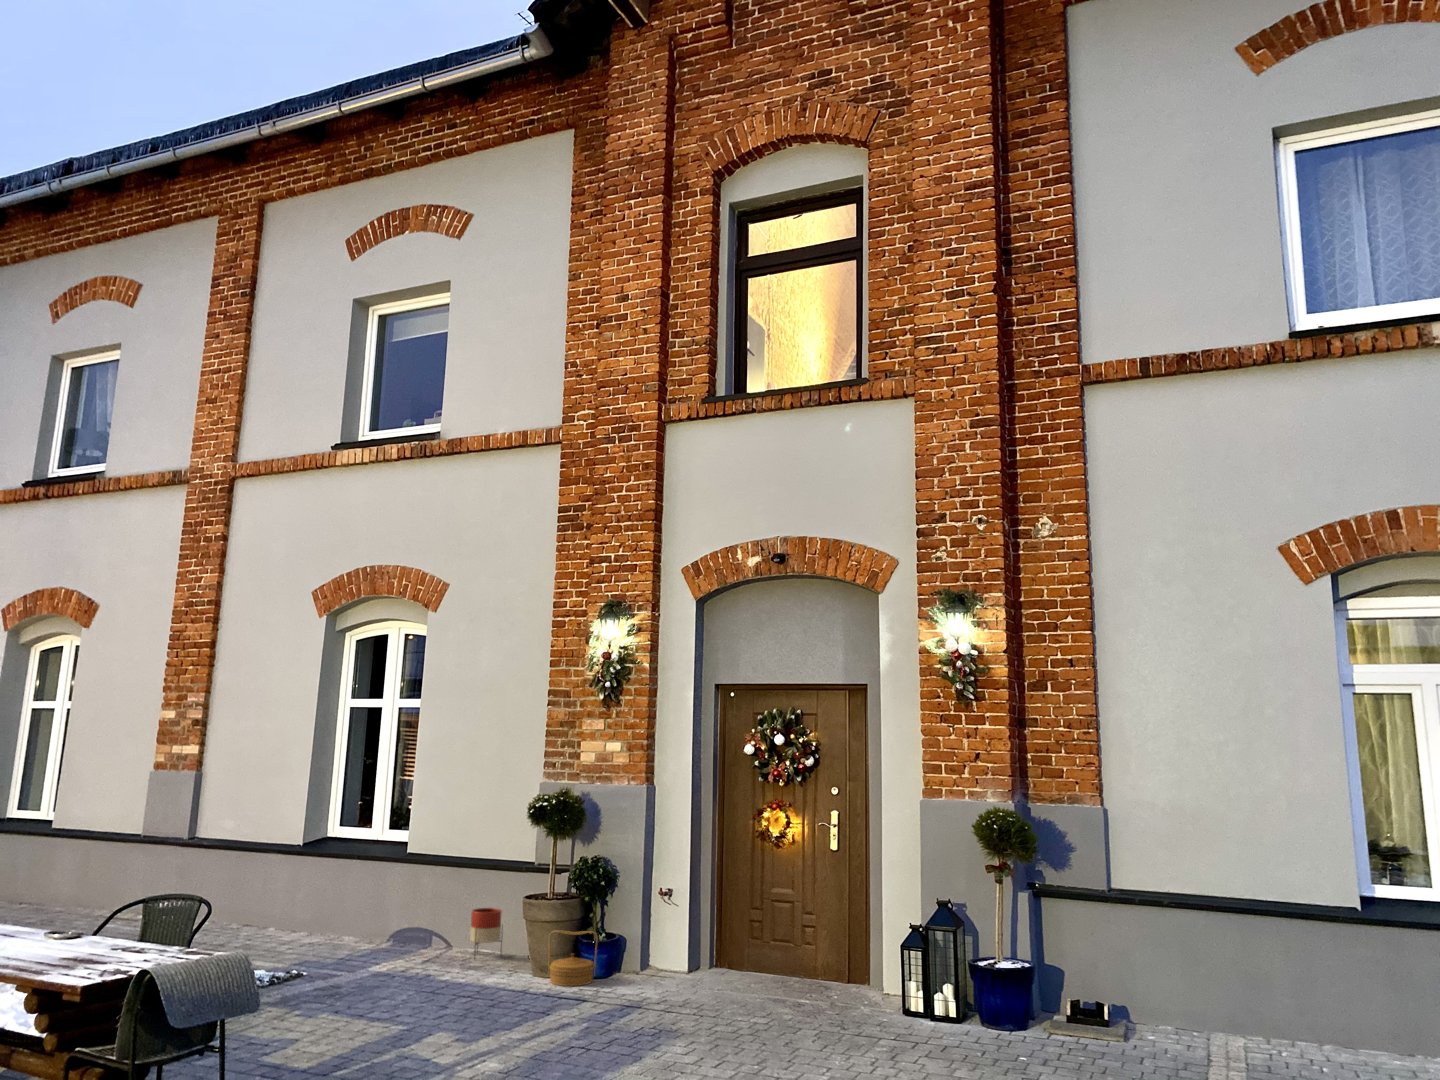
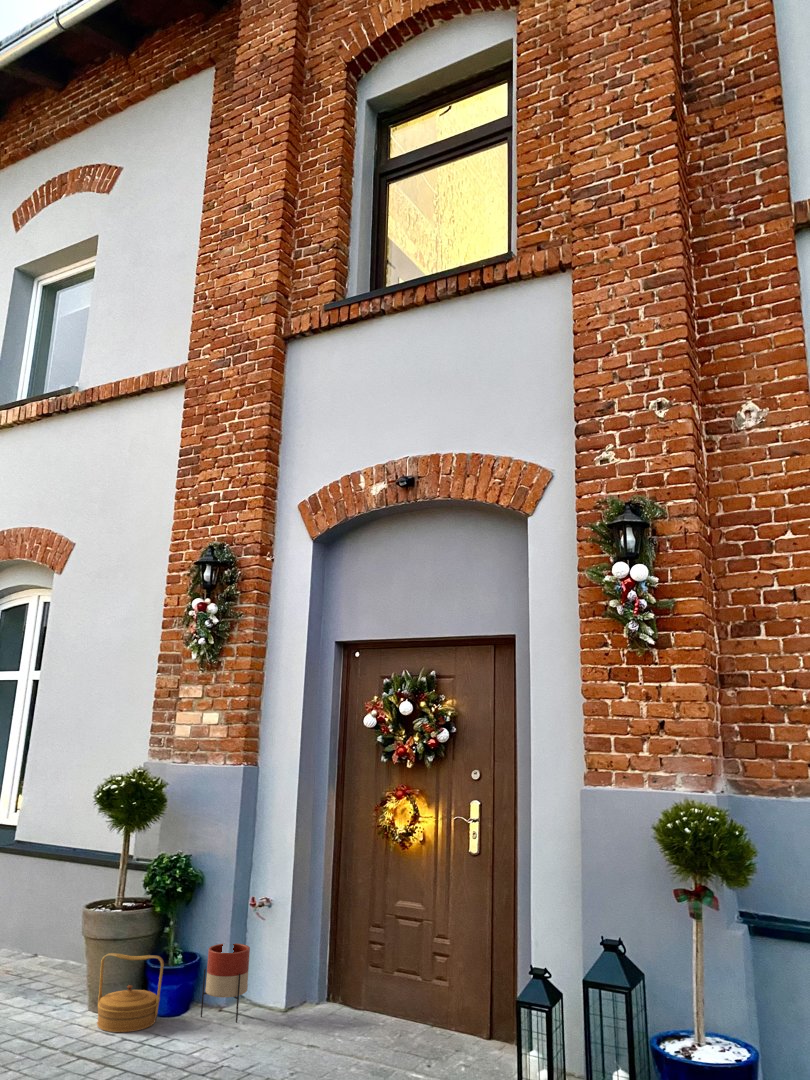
planter: present [470,908,502,954] -> present [201,943,250,1023]

